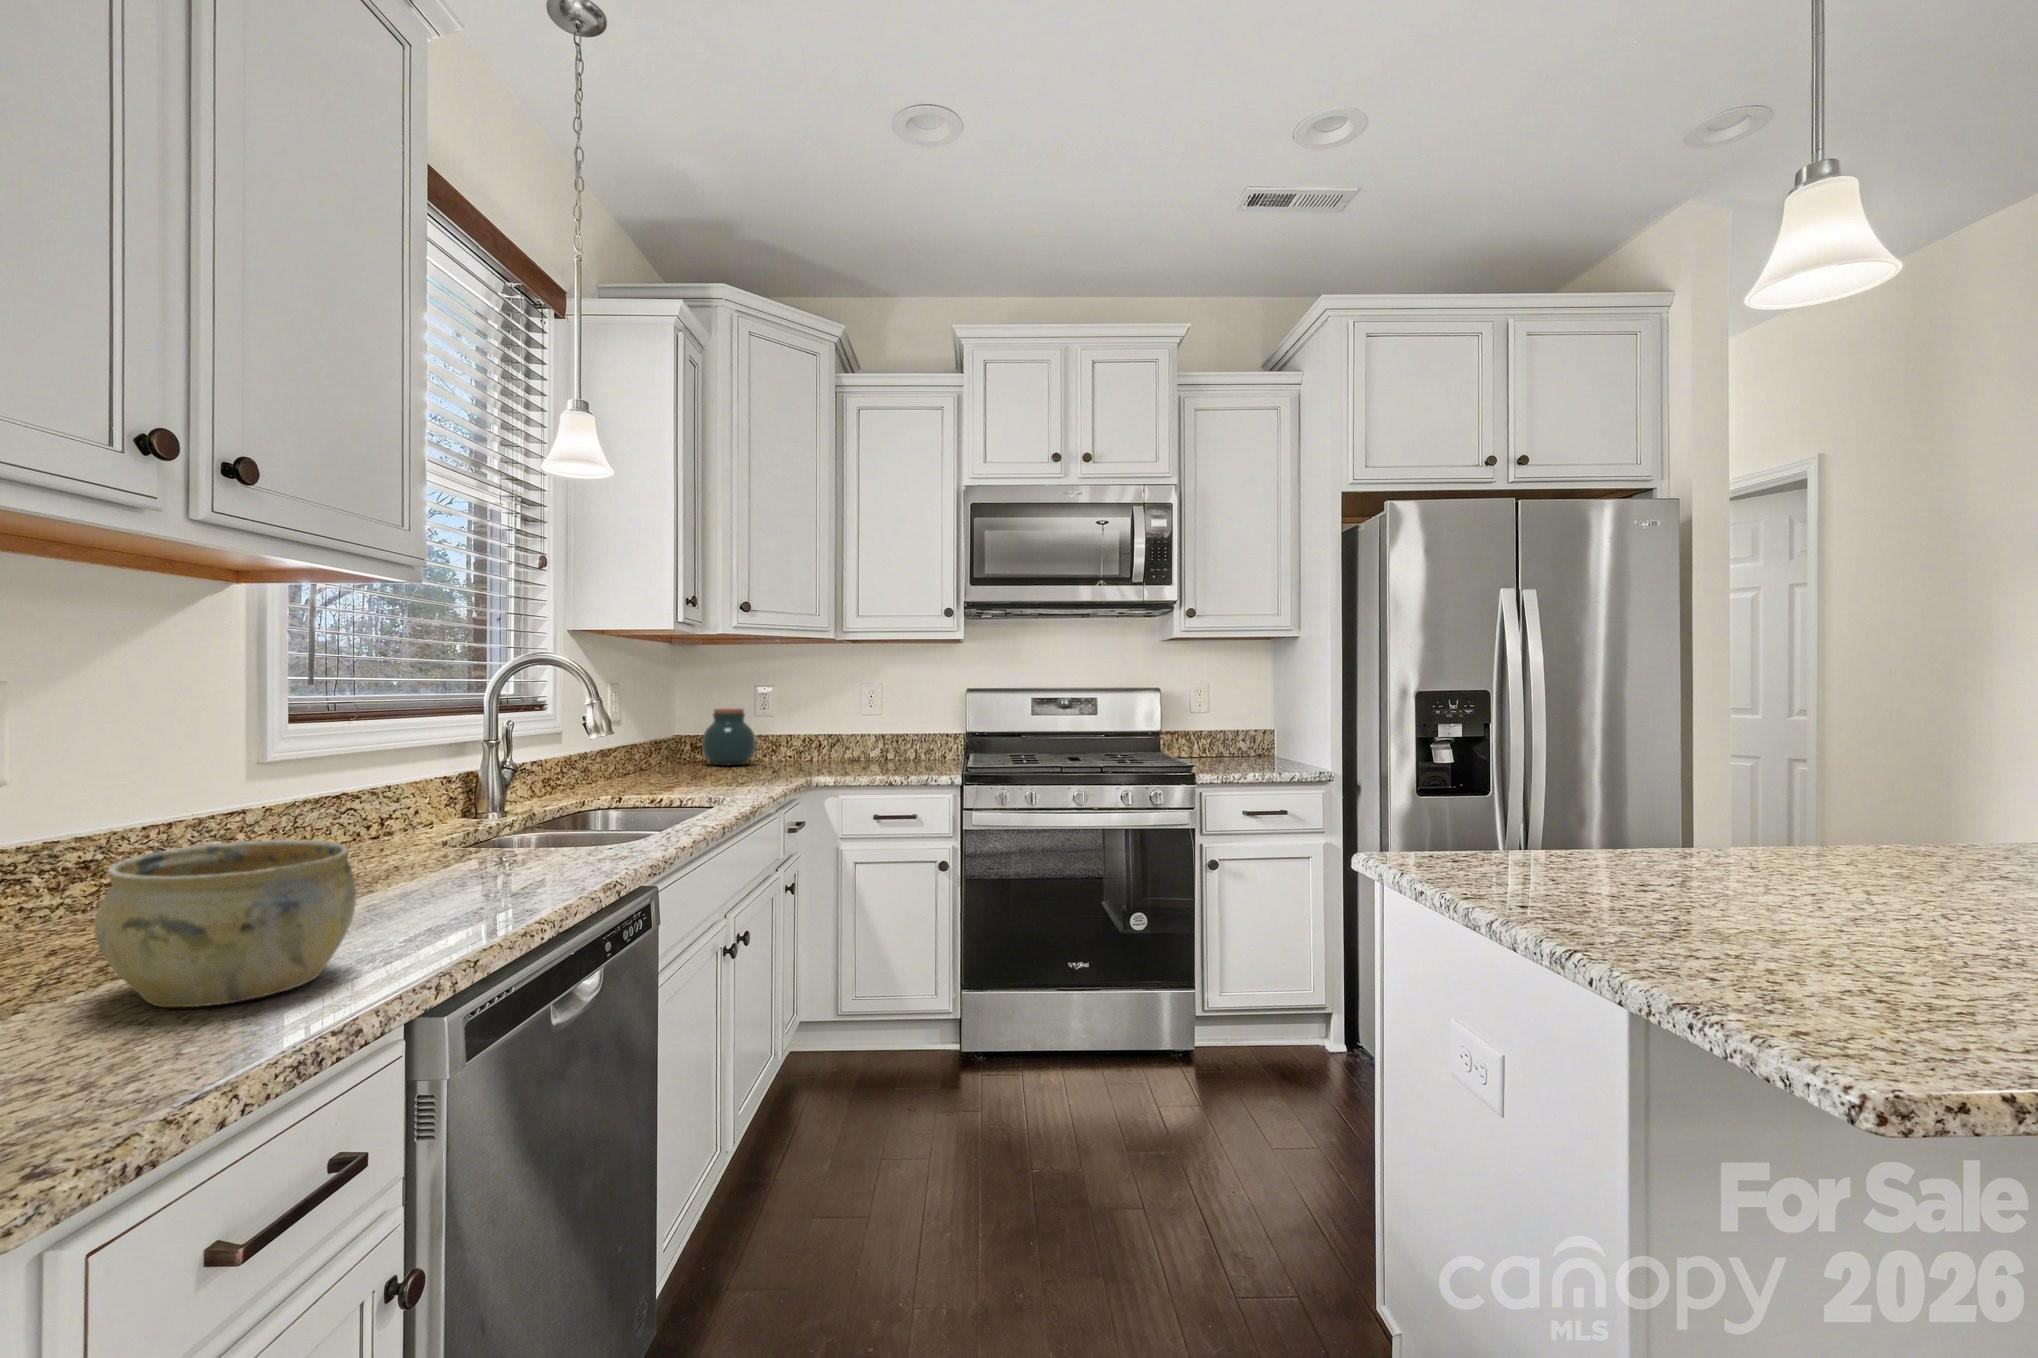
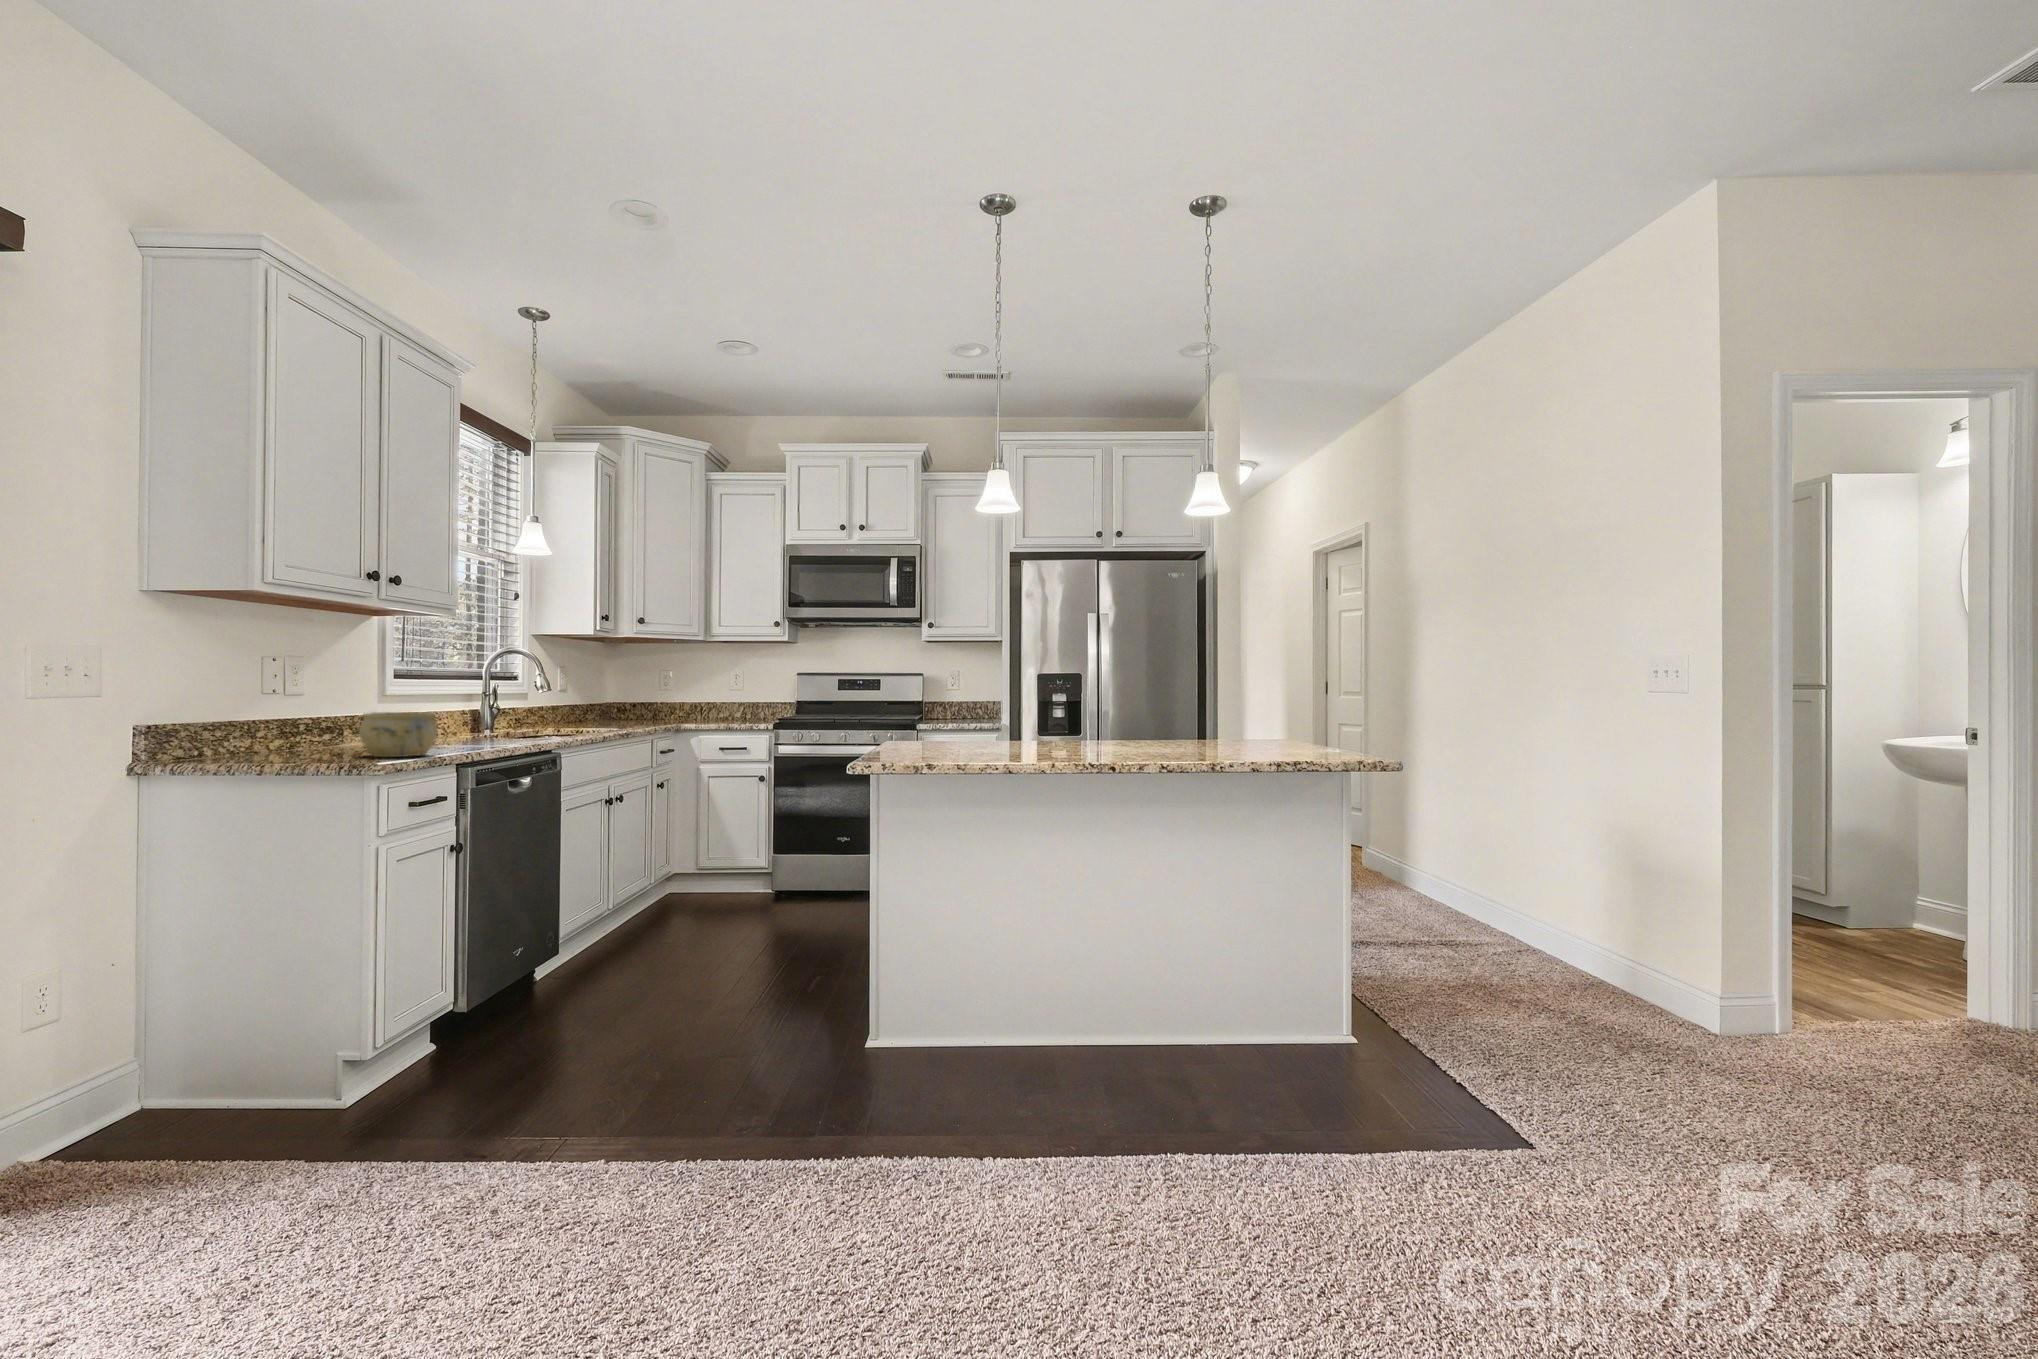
jar: present [702,709,756,766] -> none [622,685,657,721]

